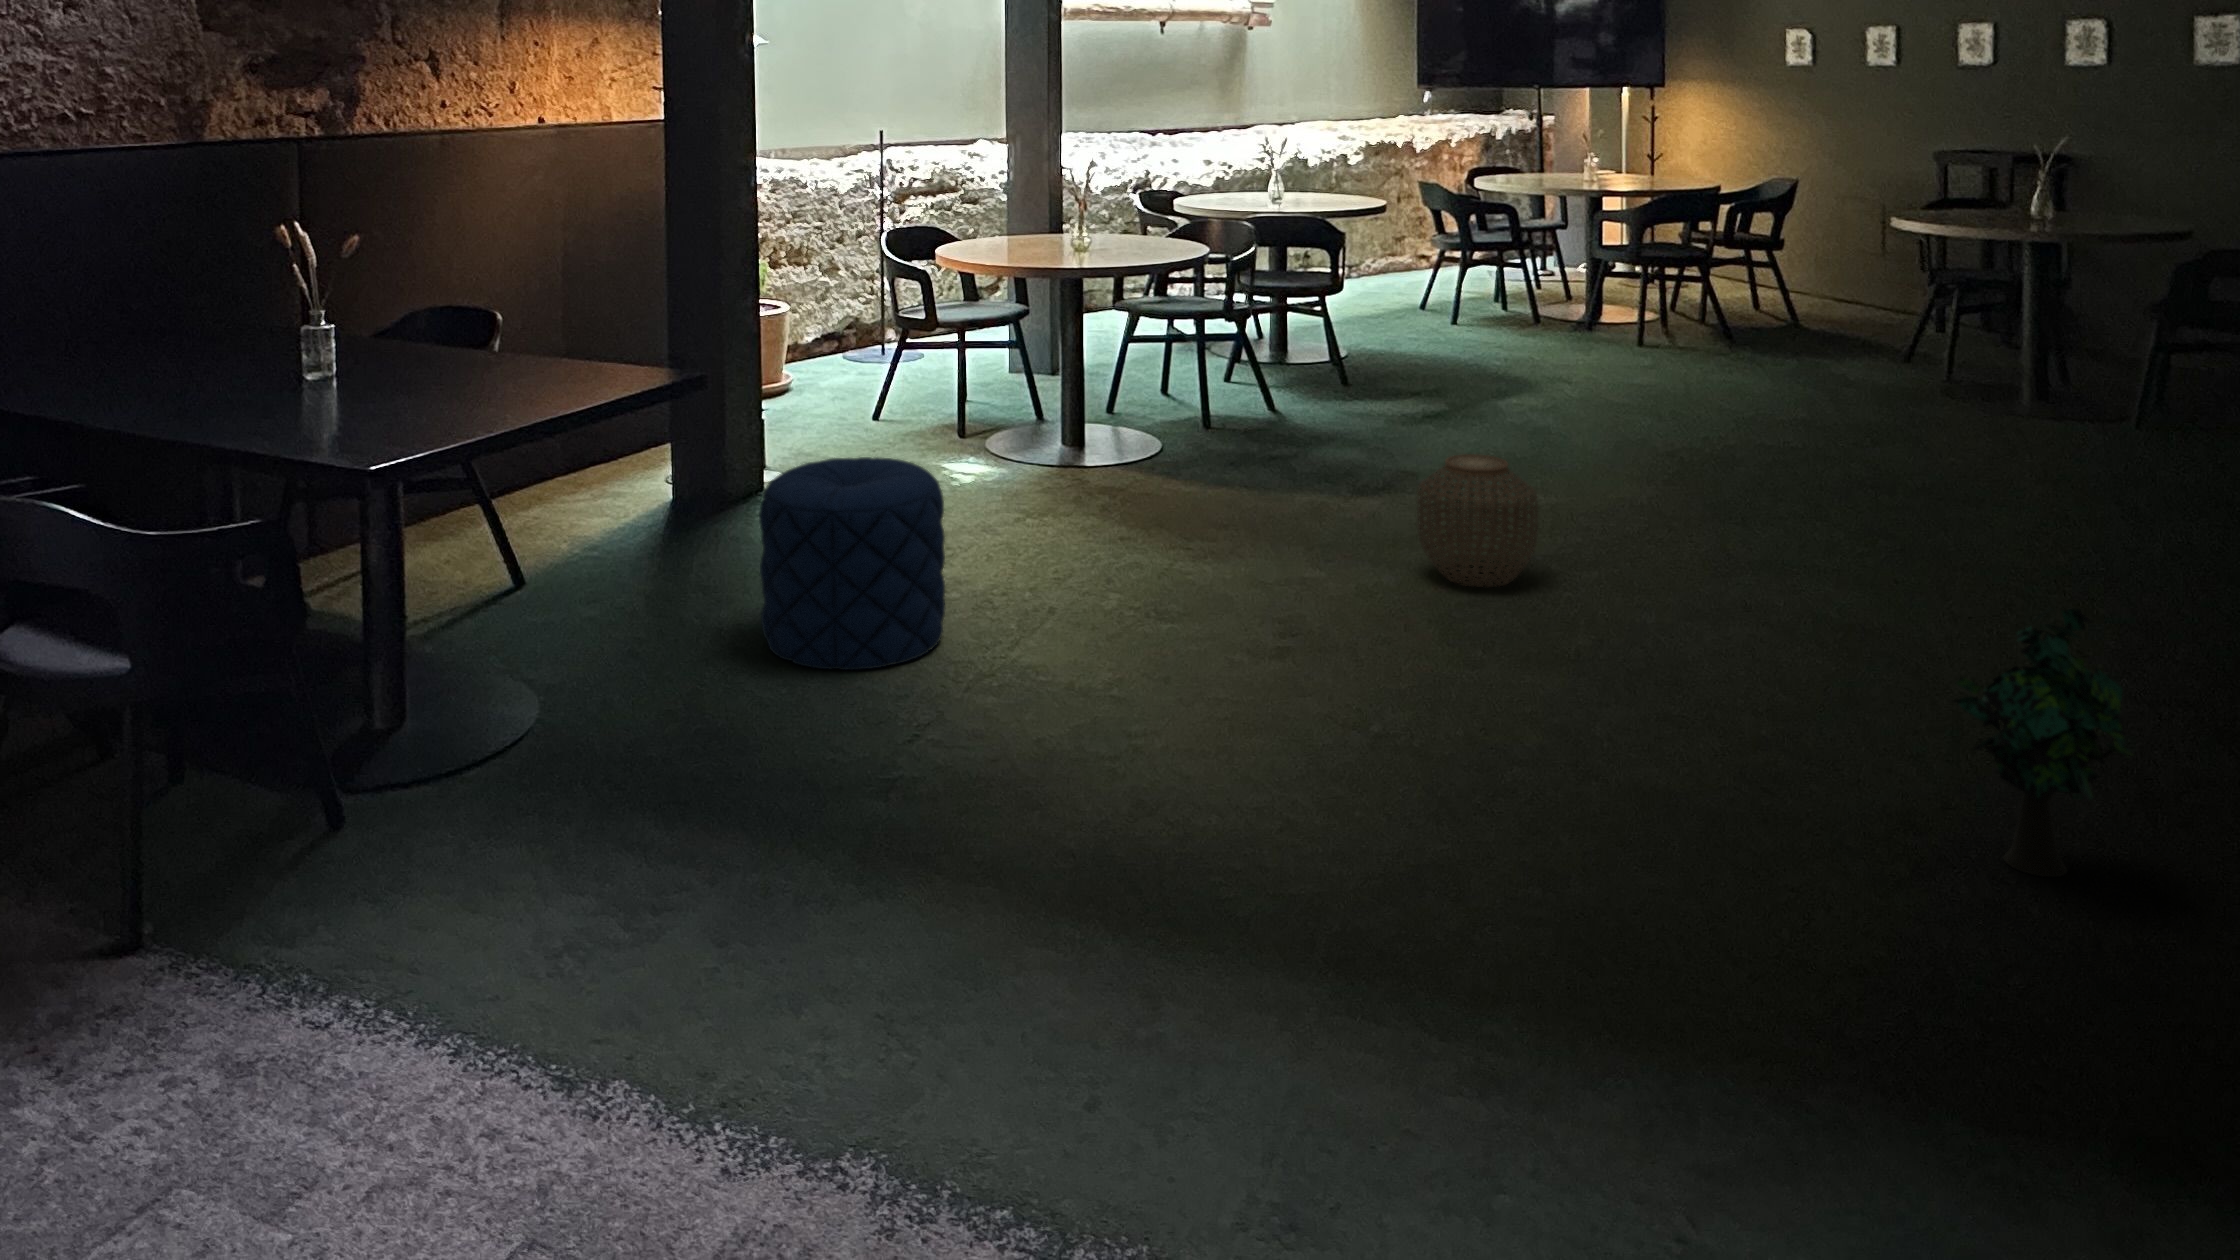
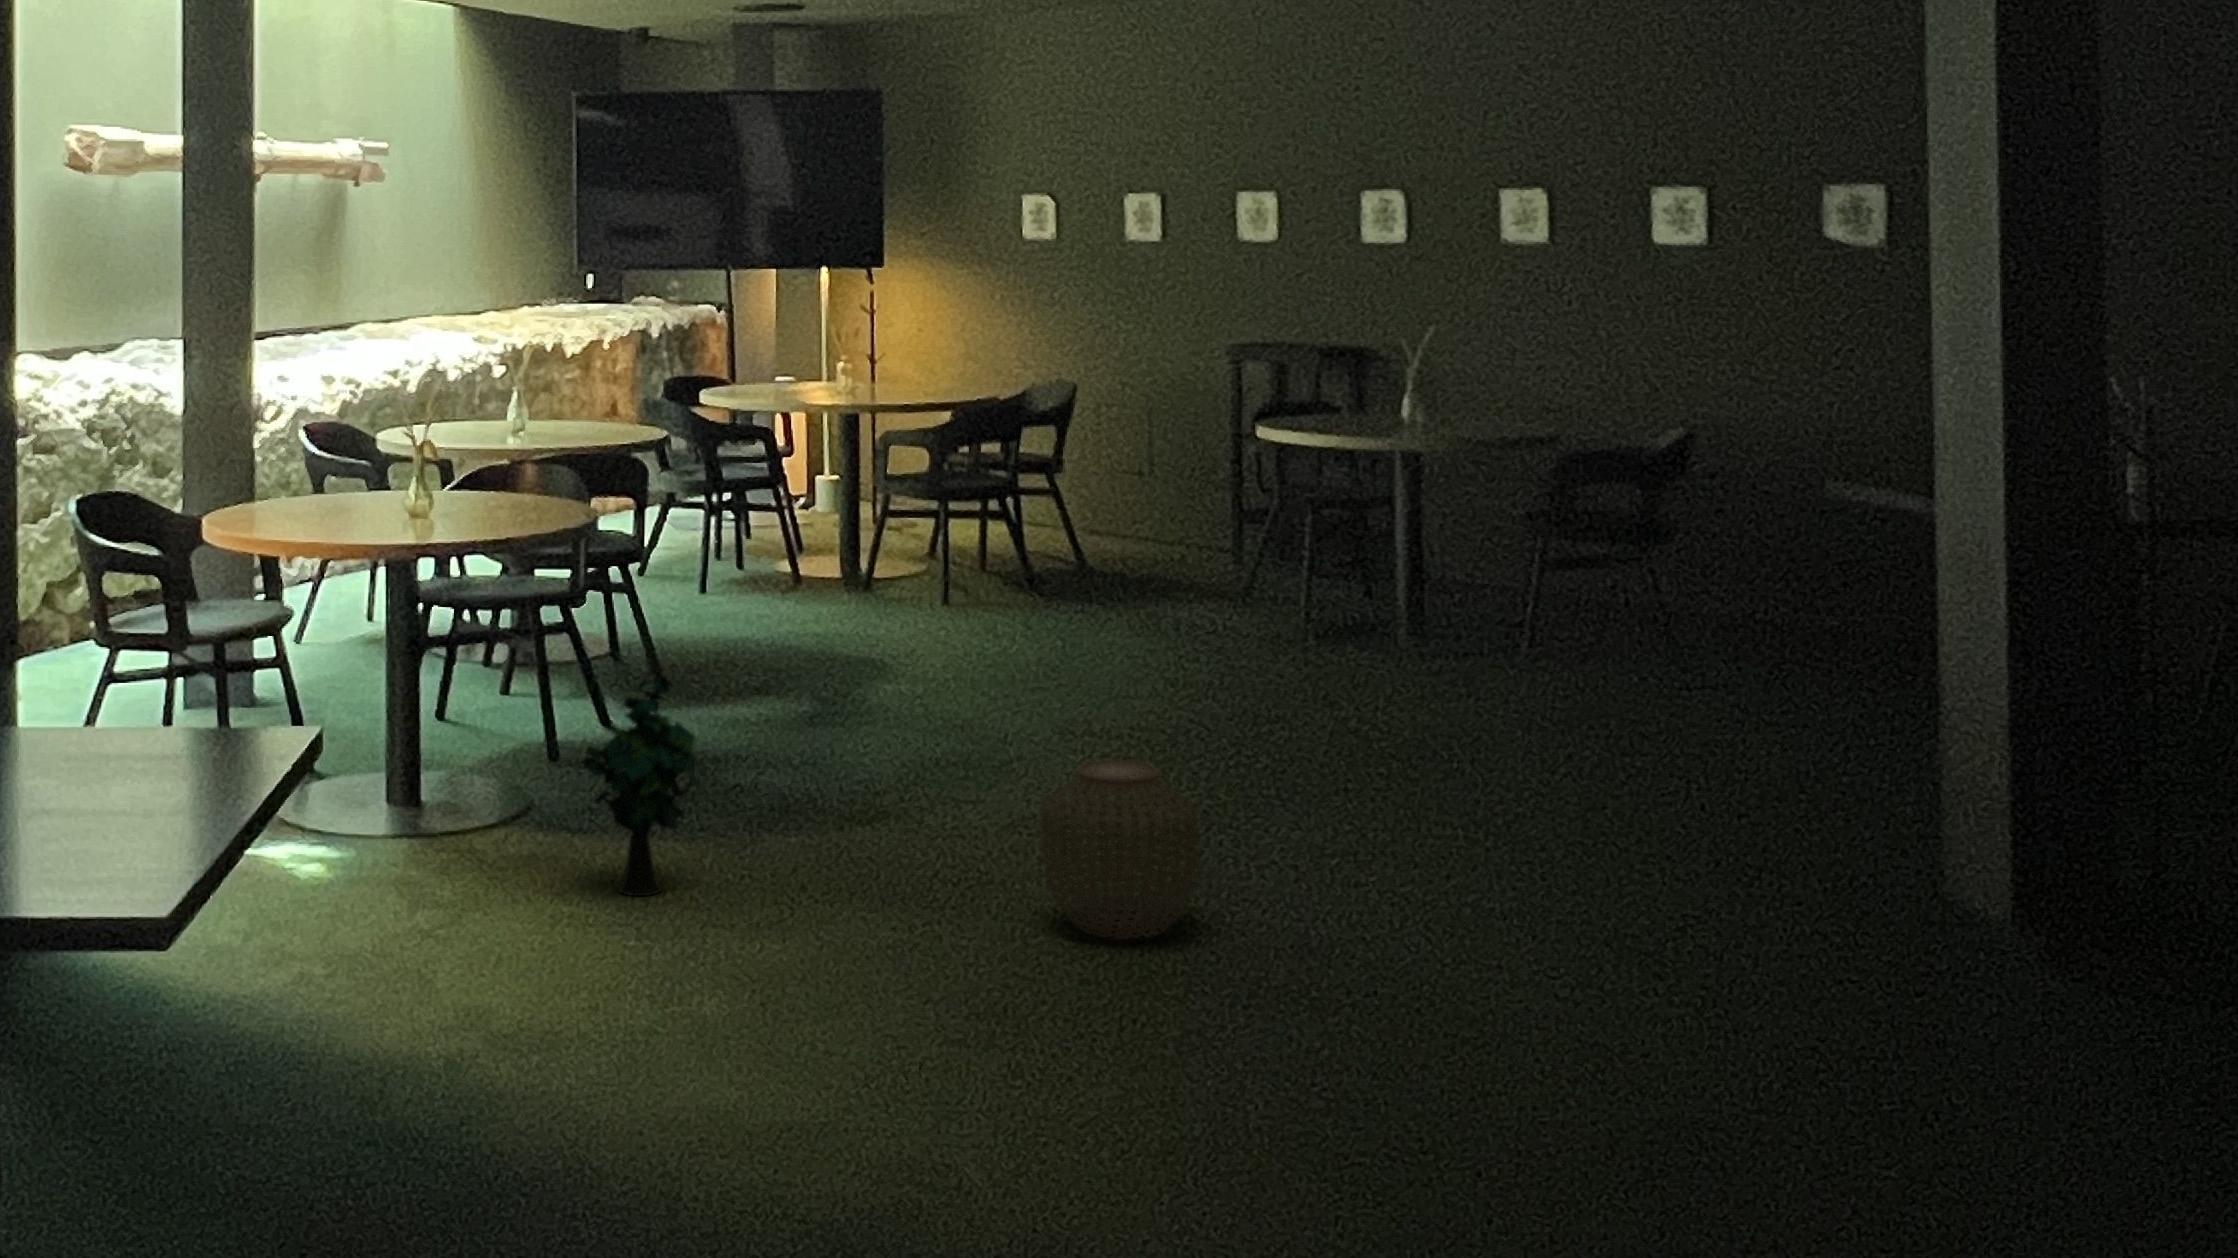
pouf: present [759,457,945,670] -> none [268,845,553,1184]
decorative plant: present [1954,609,2133,877] -> present [580,677,702,896]

